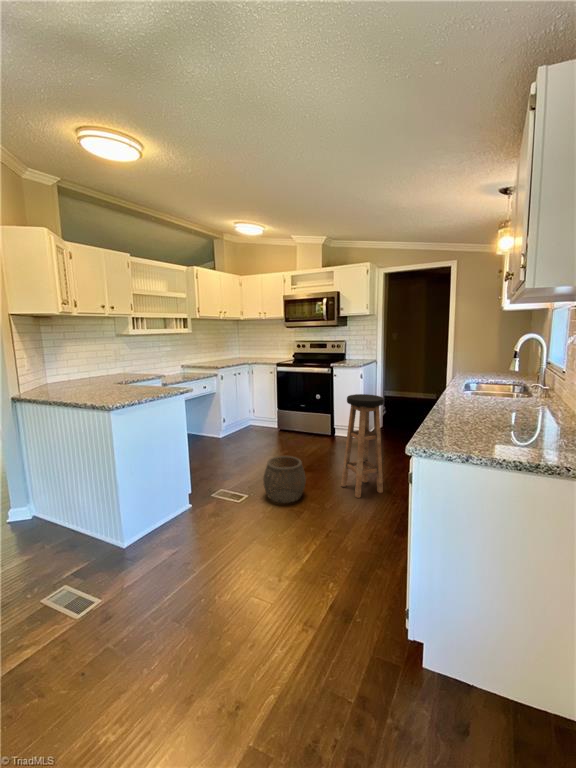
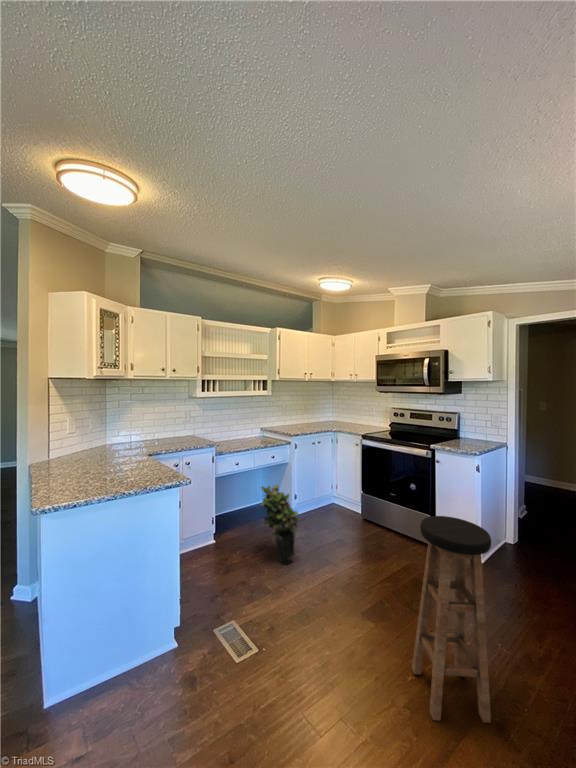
potted plant: none [208,404,245,463] -> present [261,484,299,565]
woven basket: present [263,456,306,503] -> none [279,590,346,685]

